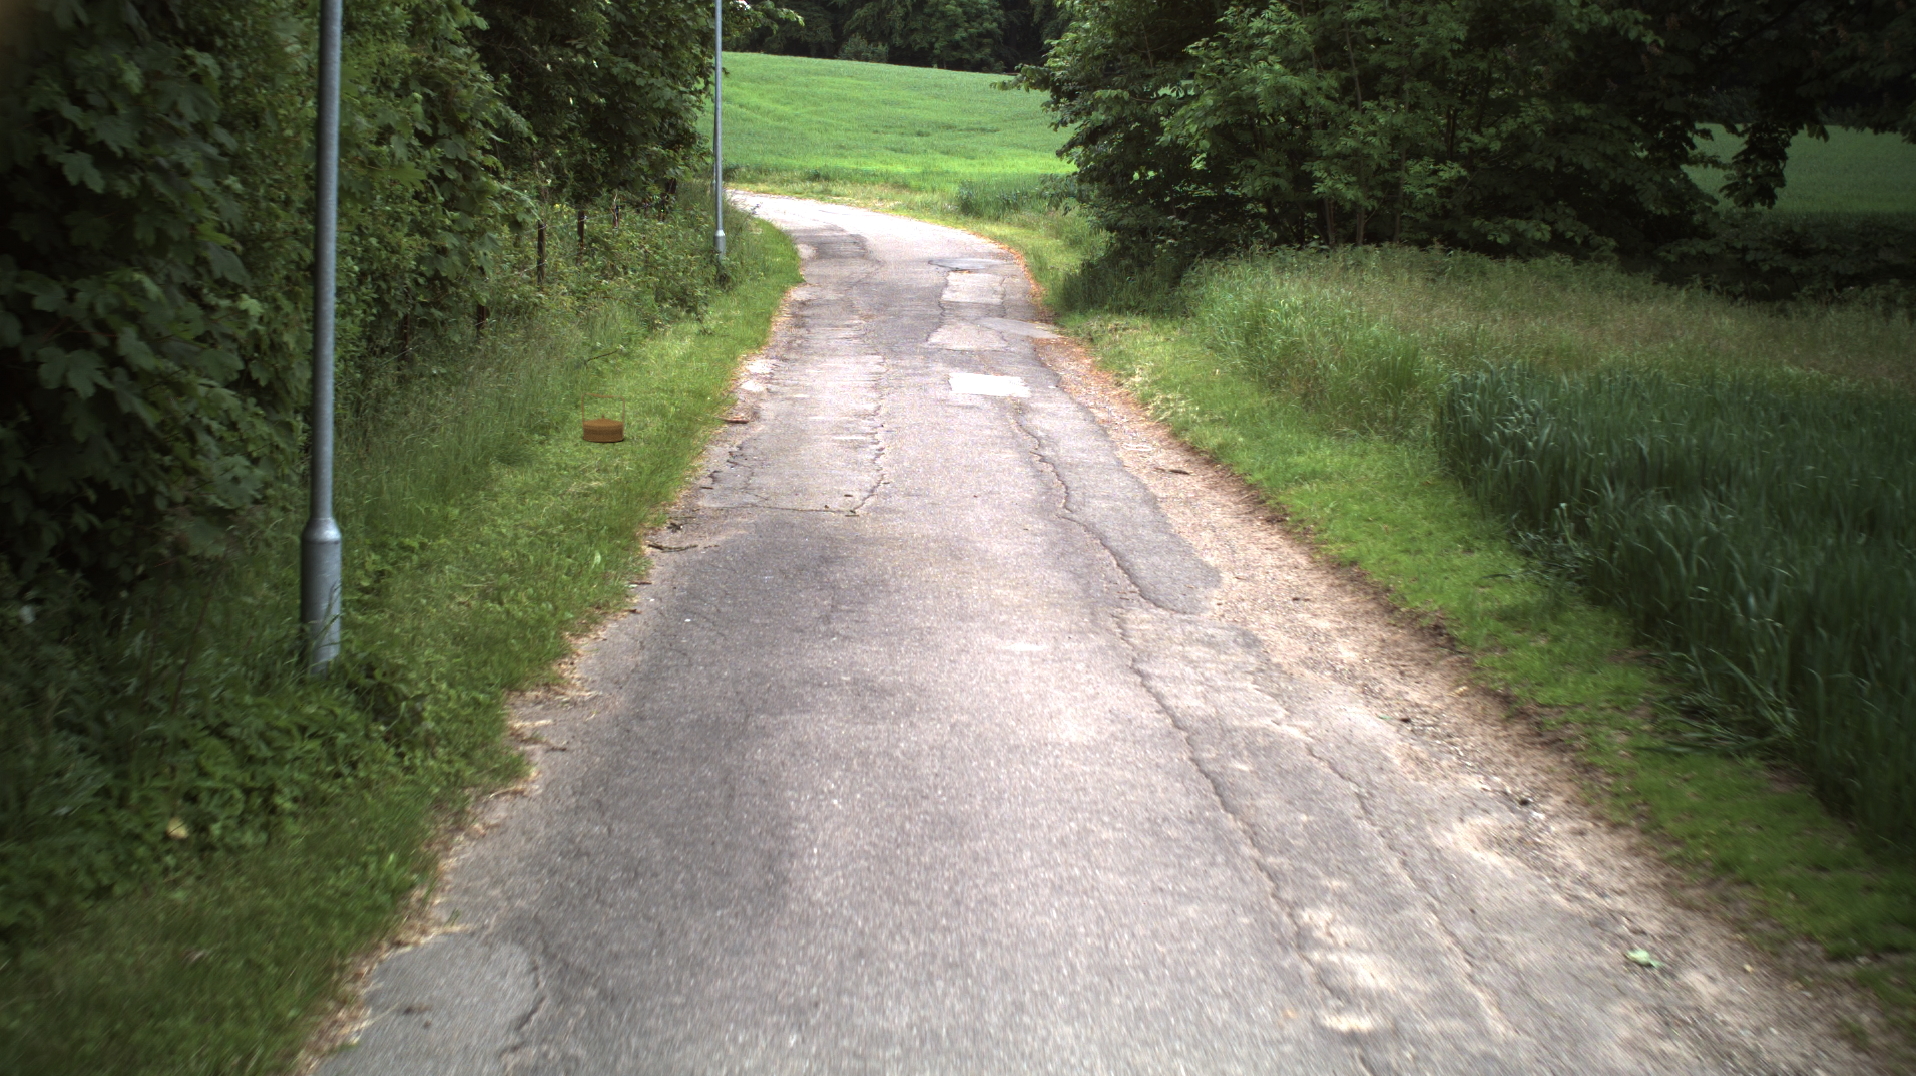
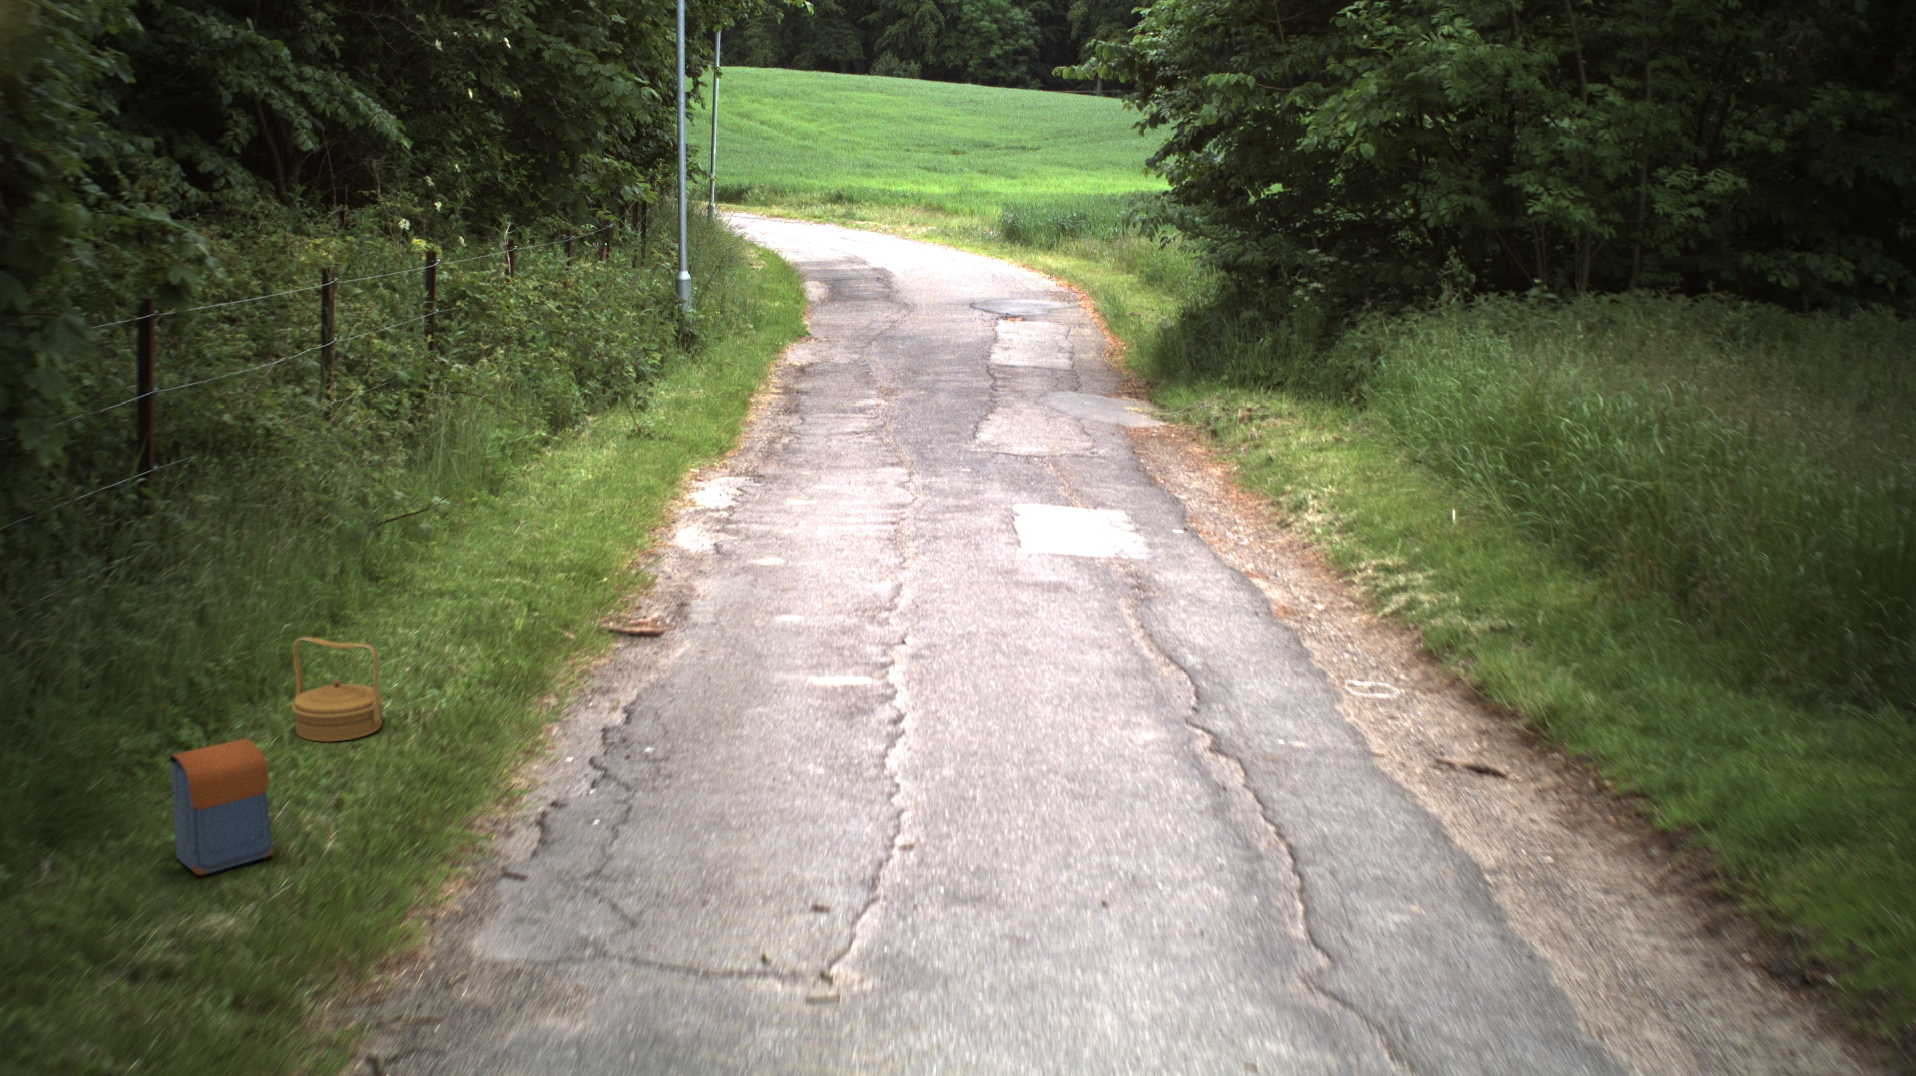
backpack: none [561,417,604,473] -> present [170,739,273,875]

